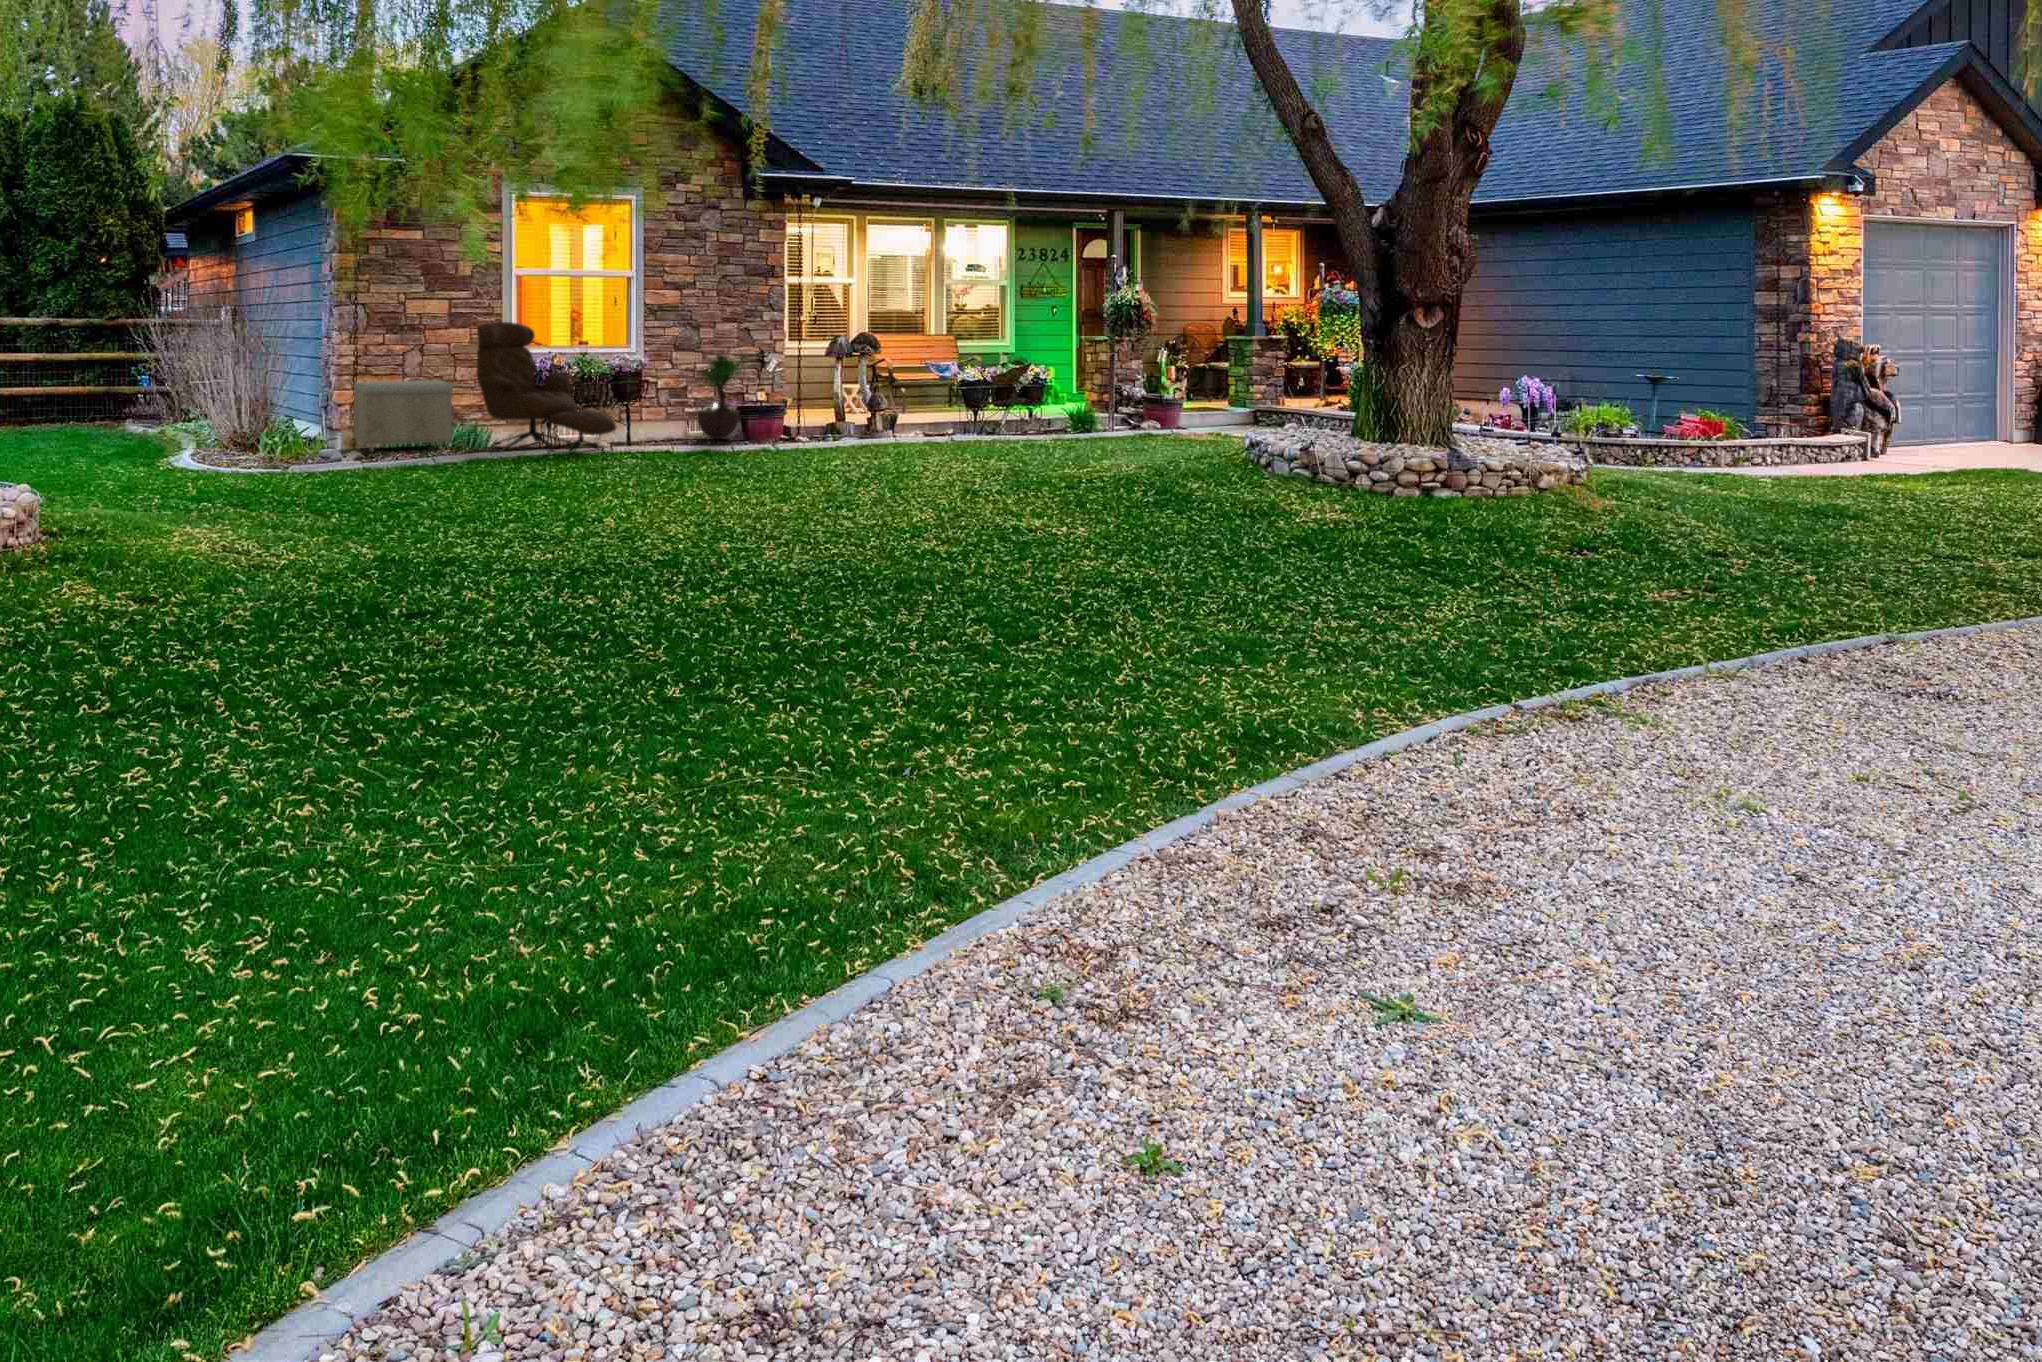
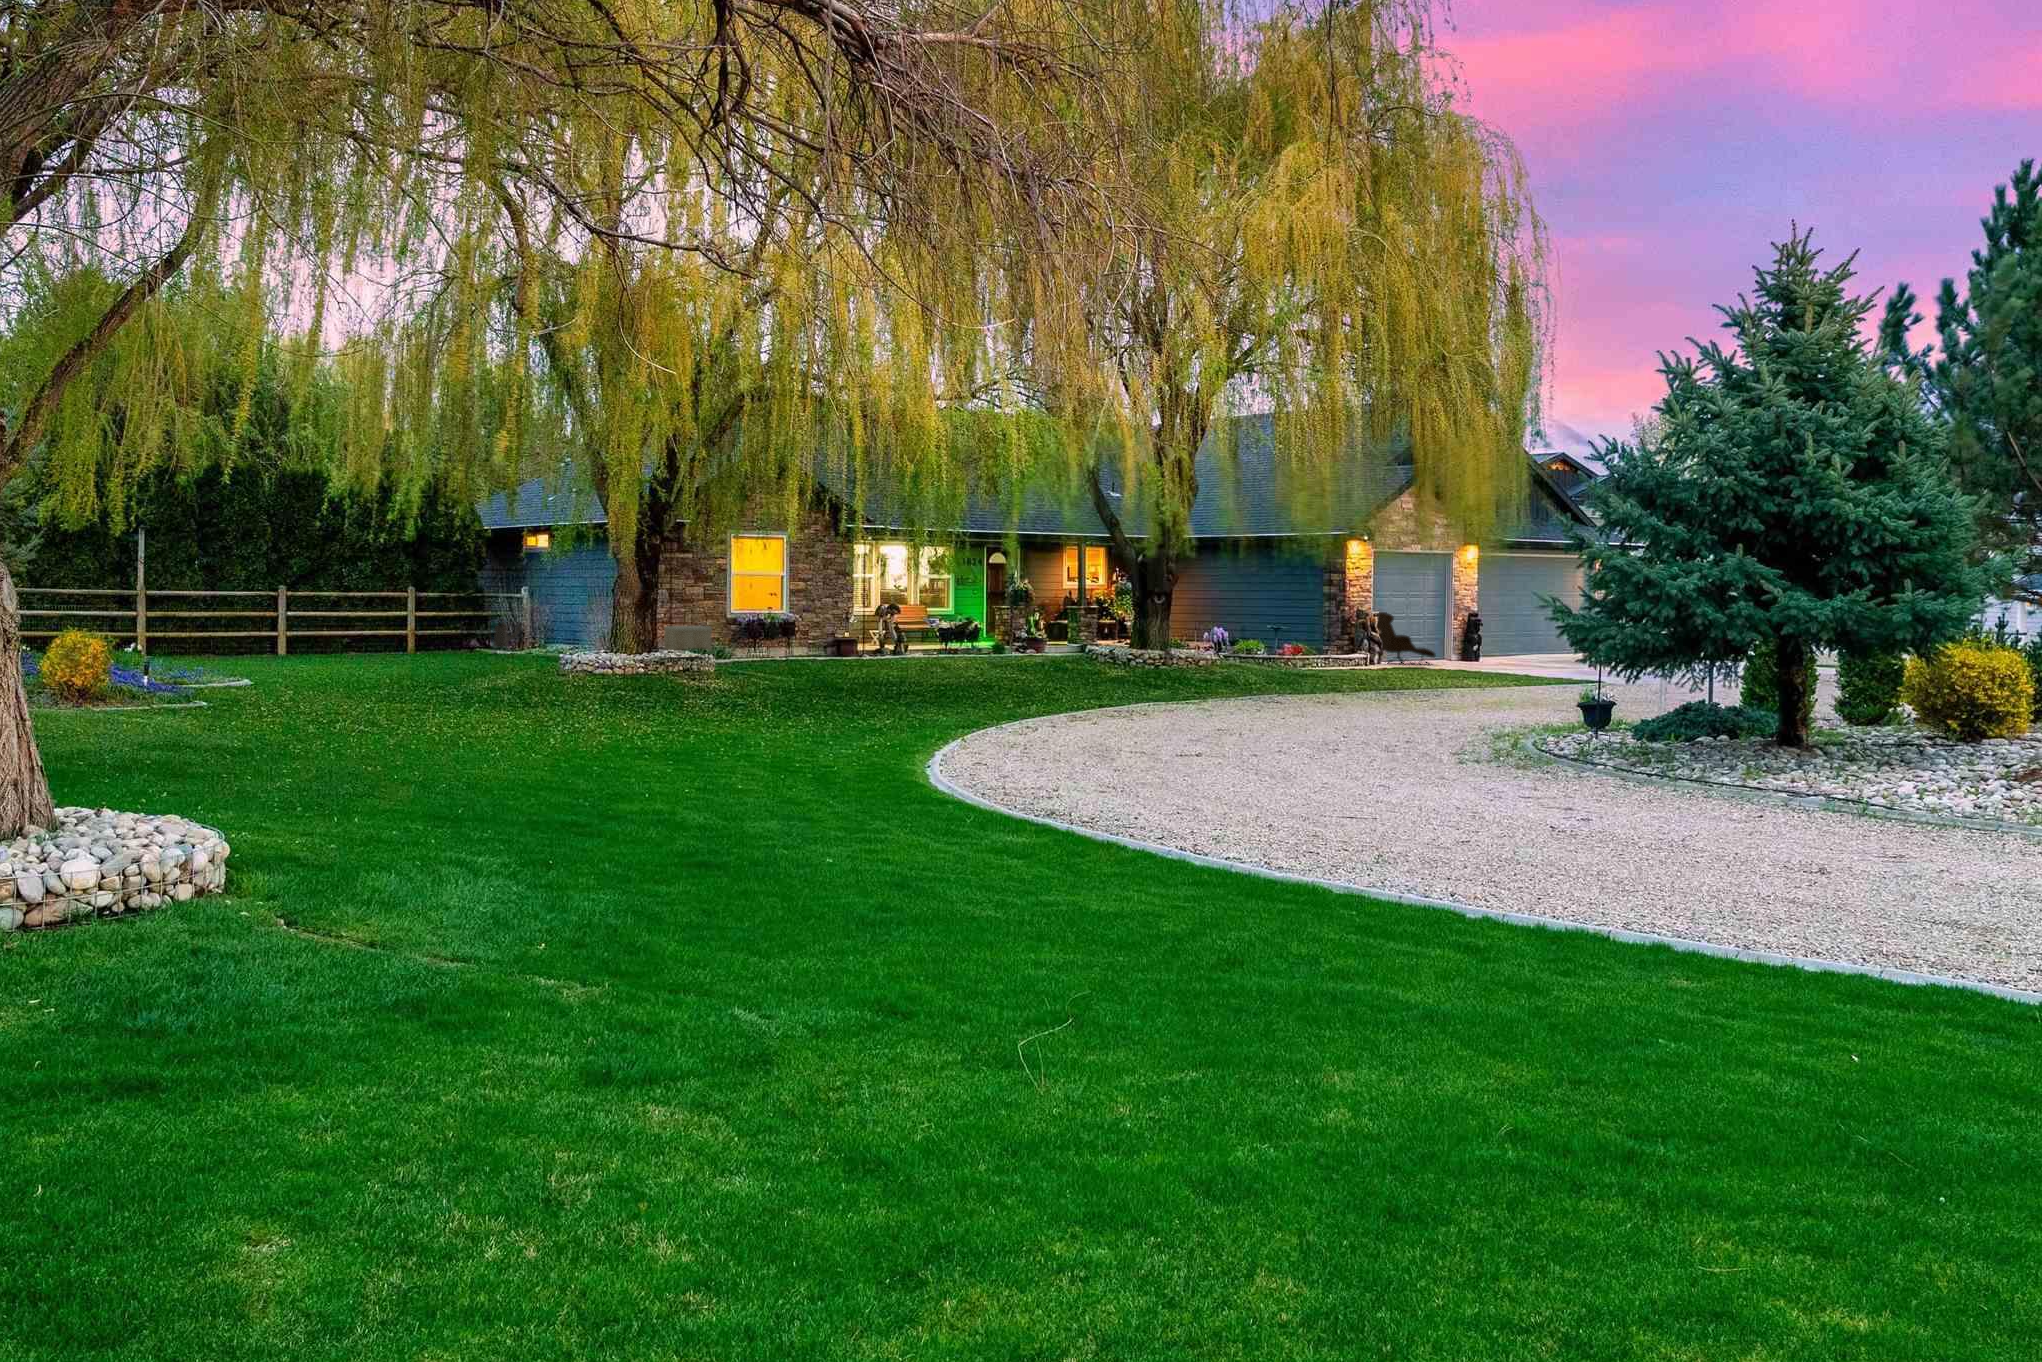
lounge chair: present [476,322,616,453] -> present [1377,612,1436,664]
potted tree: present [694,345,746,439] -> none [817,609,843,656]
watering can: none [90,364,165,420] -> present [491,619,523,647]

